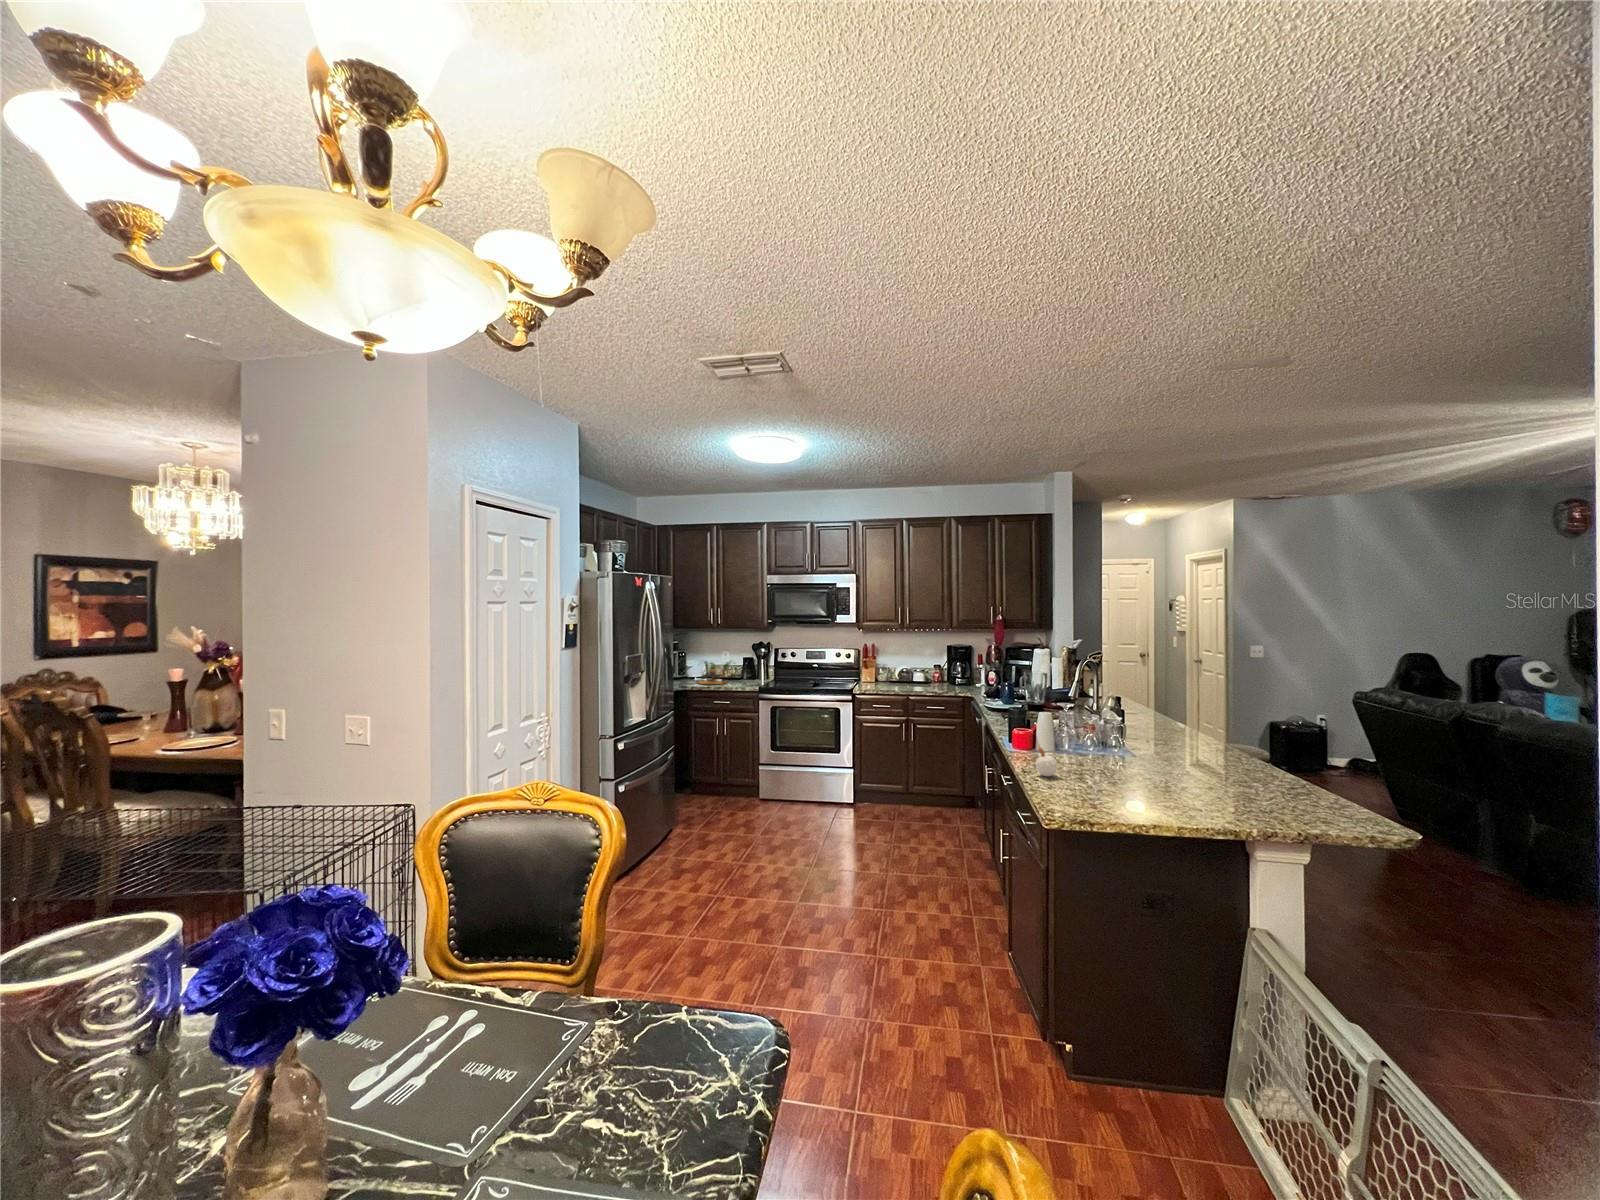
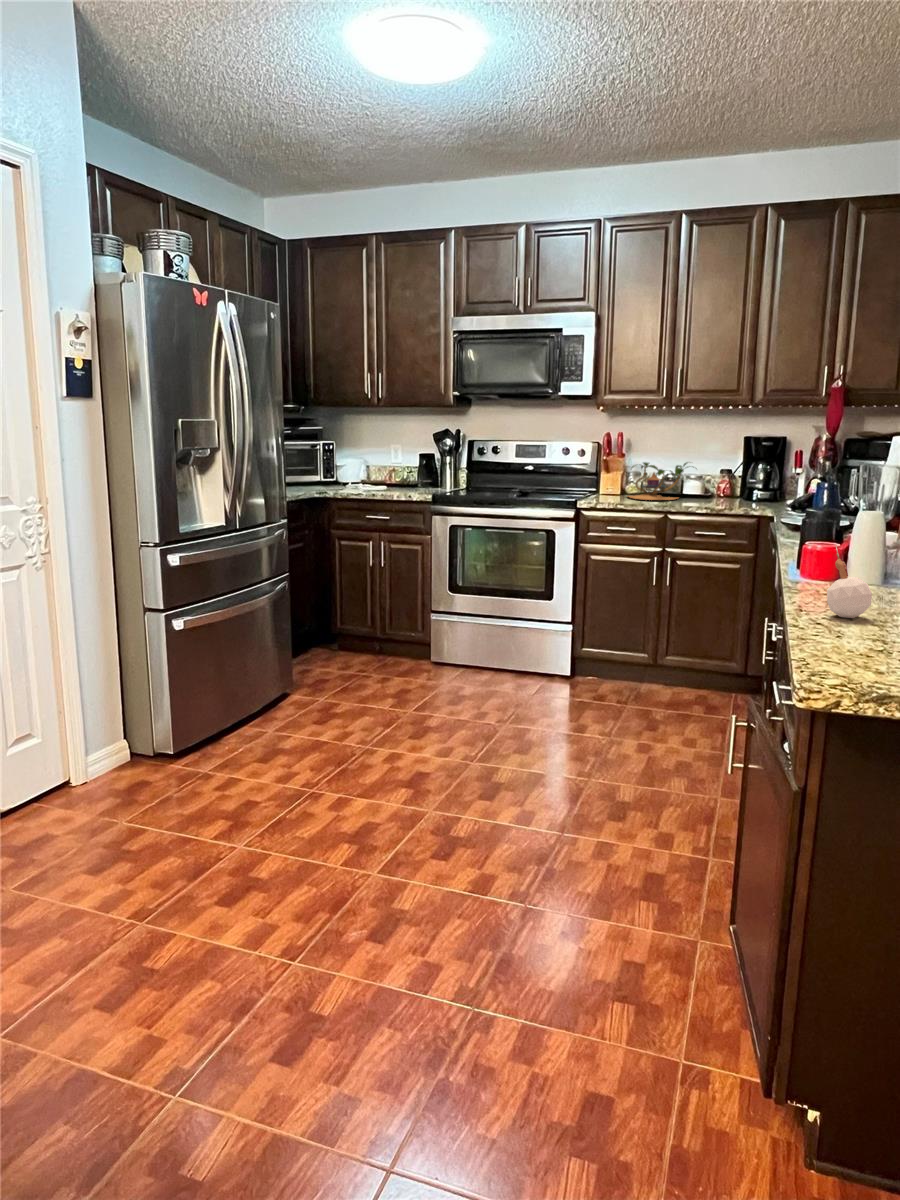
plant: present [698,662,731,684] -> present [629,462,688,500]

